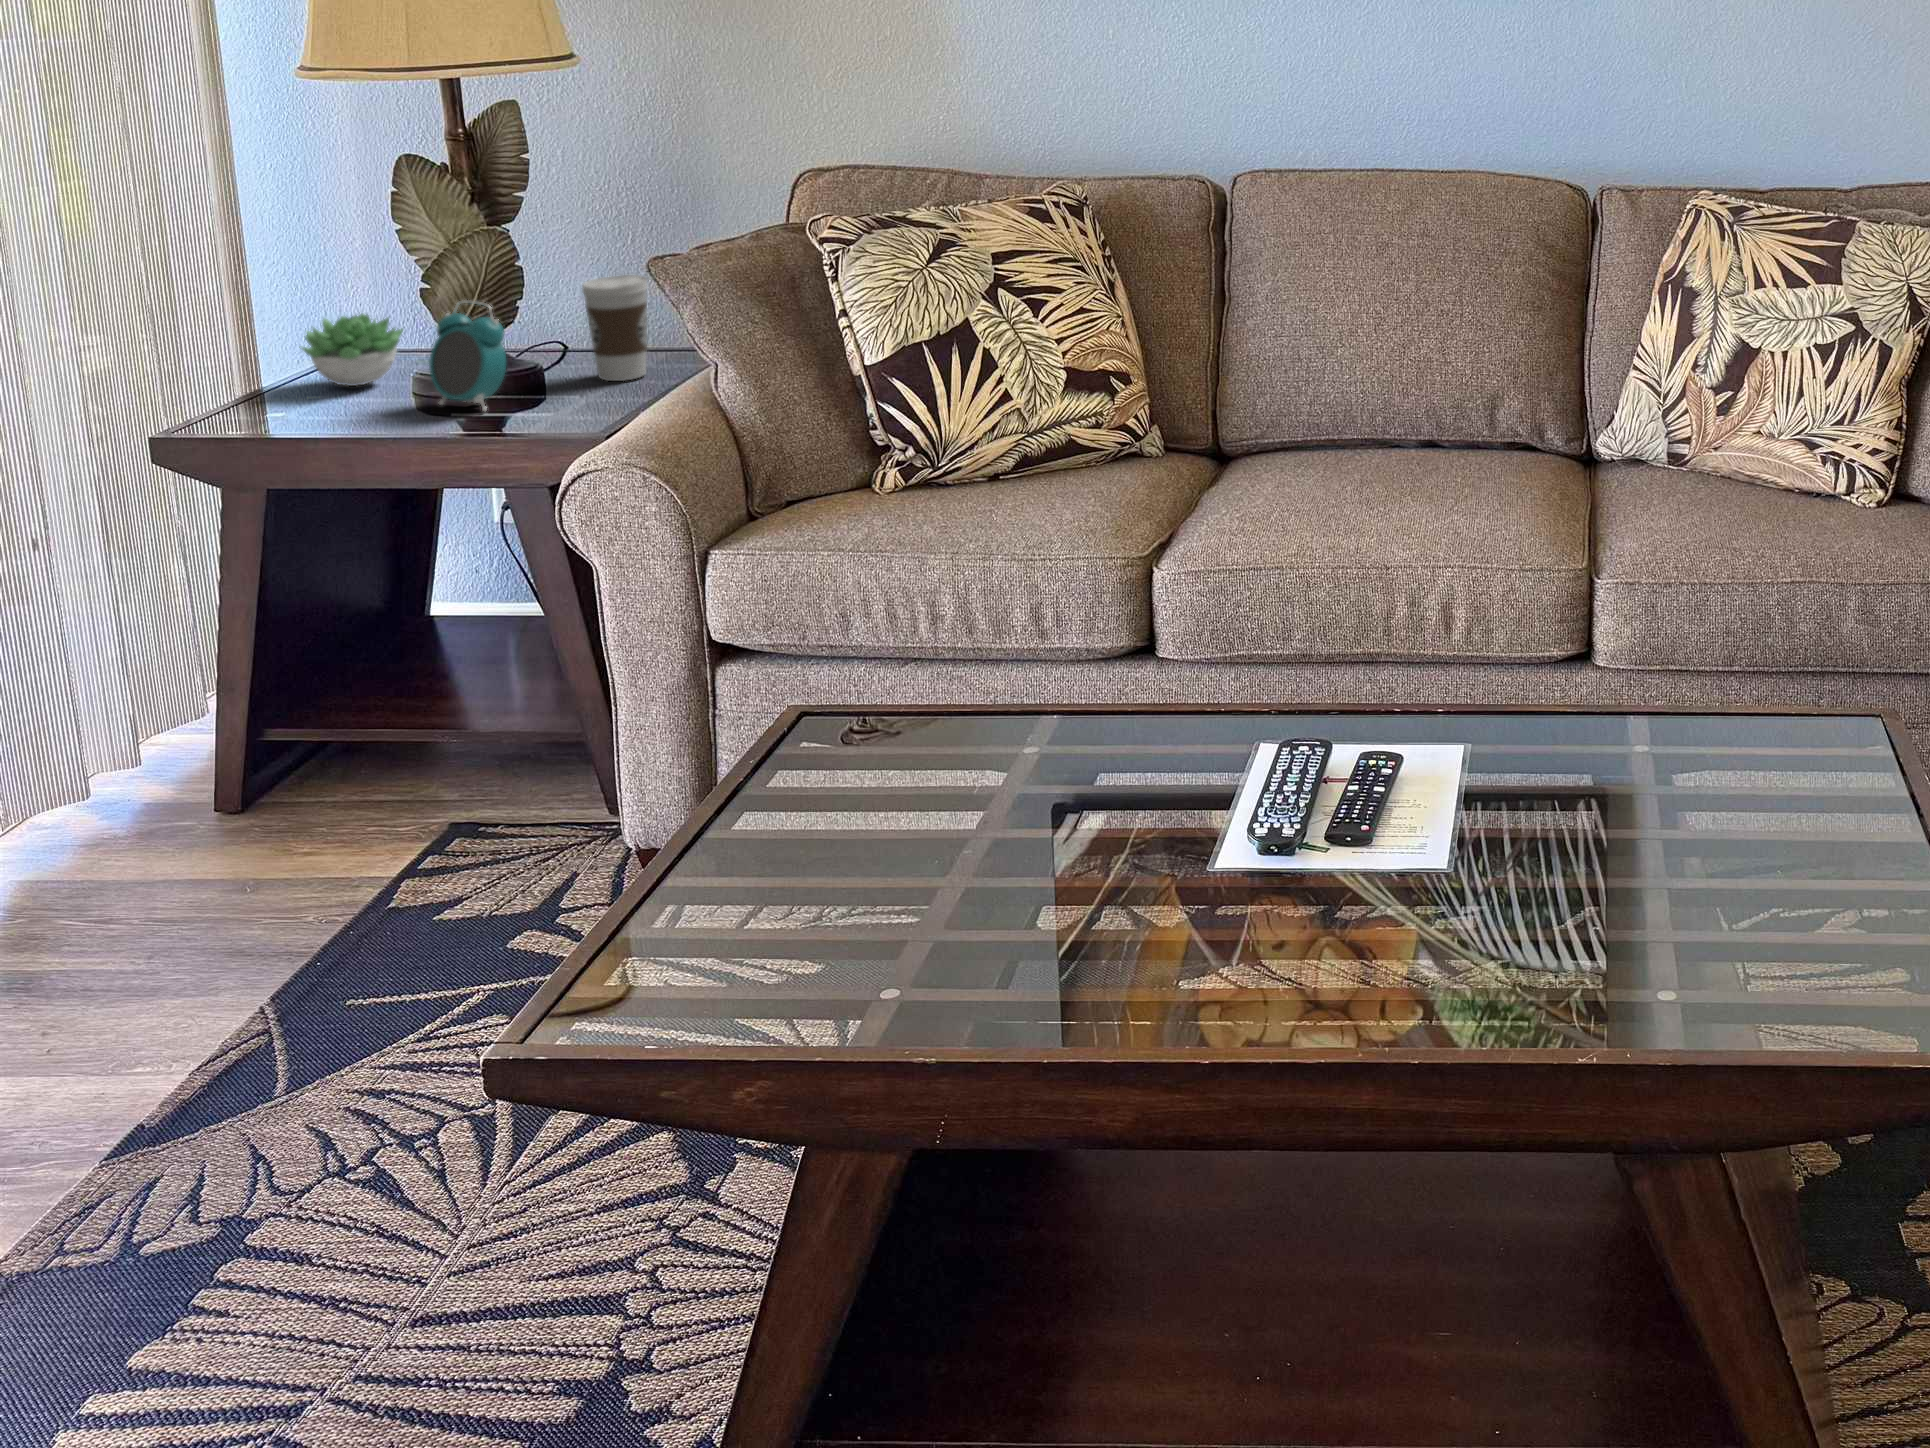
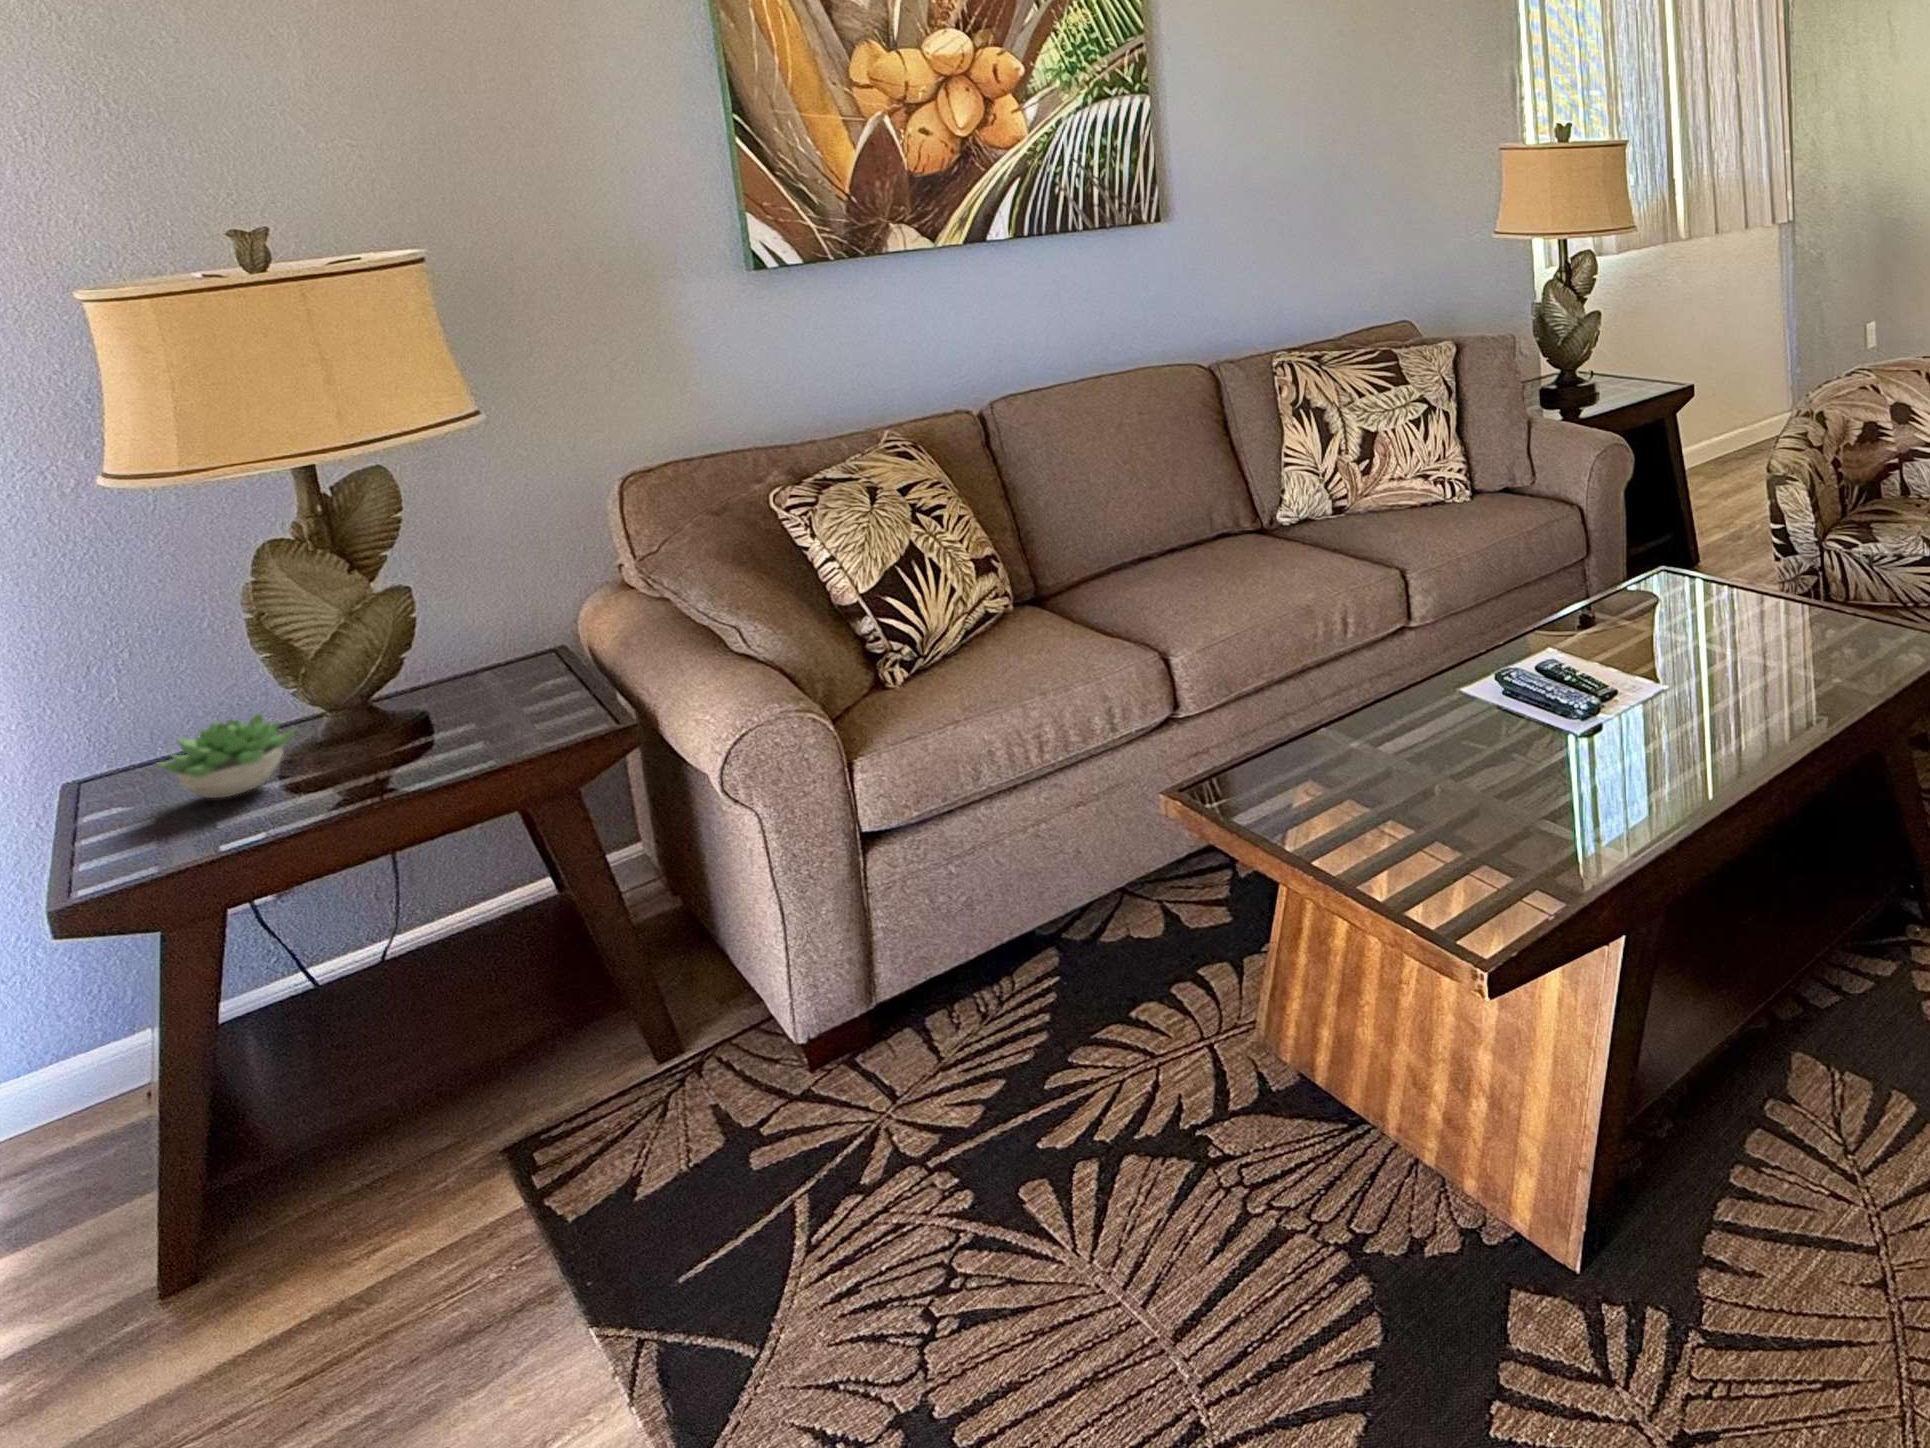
coffee cup: present [582,274,648,381] -> none [474,600,546,704]
alarm clock: present [429,301,506,411] -> none [380,655,475,769]

